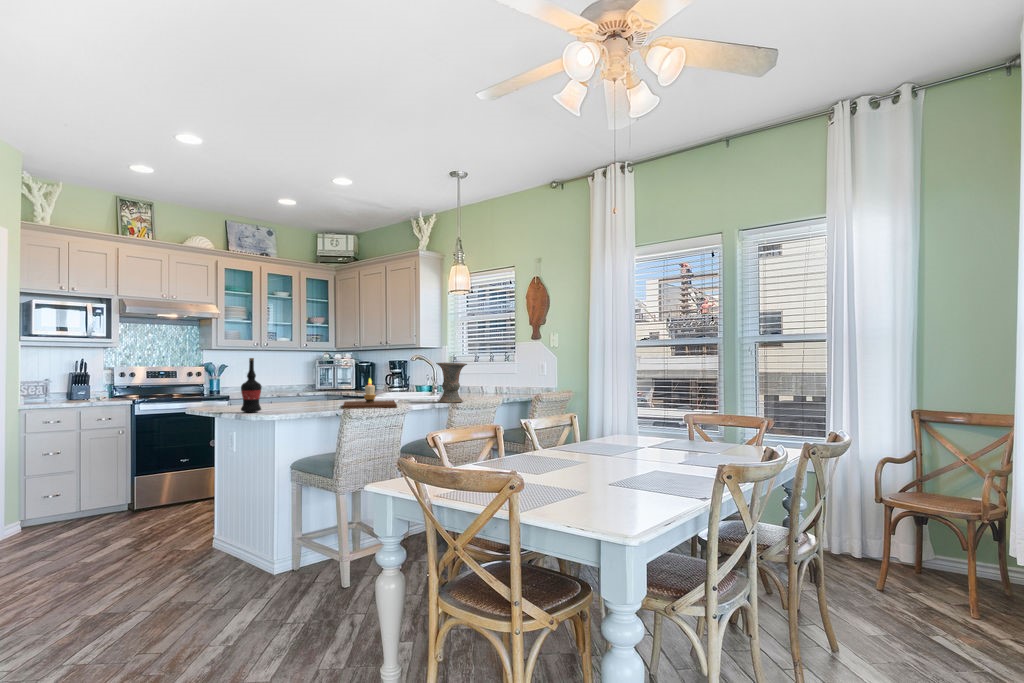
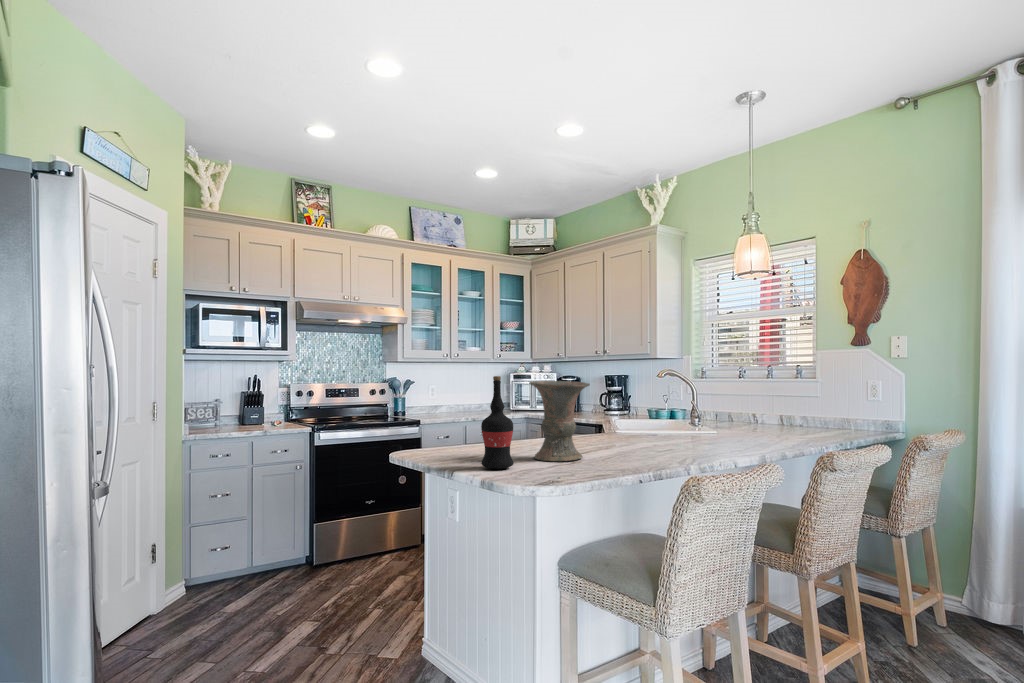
vase: present [436,362,467,403] -> present [530,381,590,461]
candle: present [343,378,397,409] -> none [614,406,718,459]

